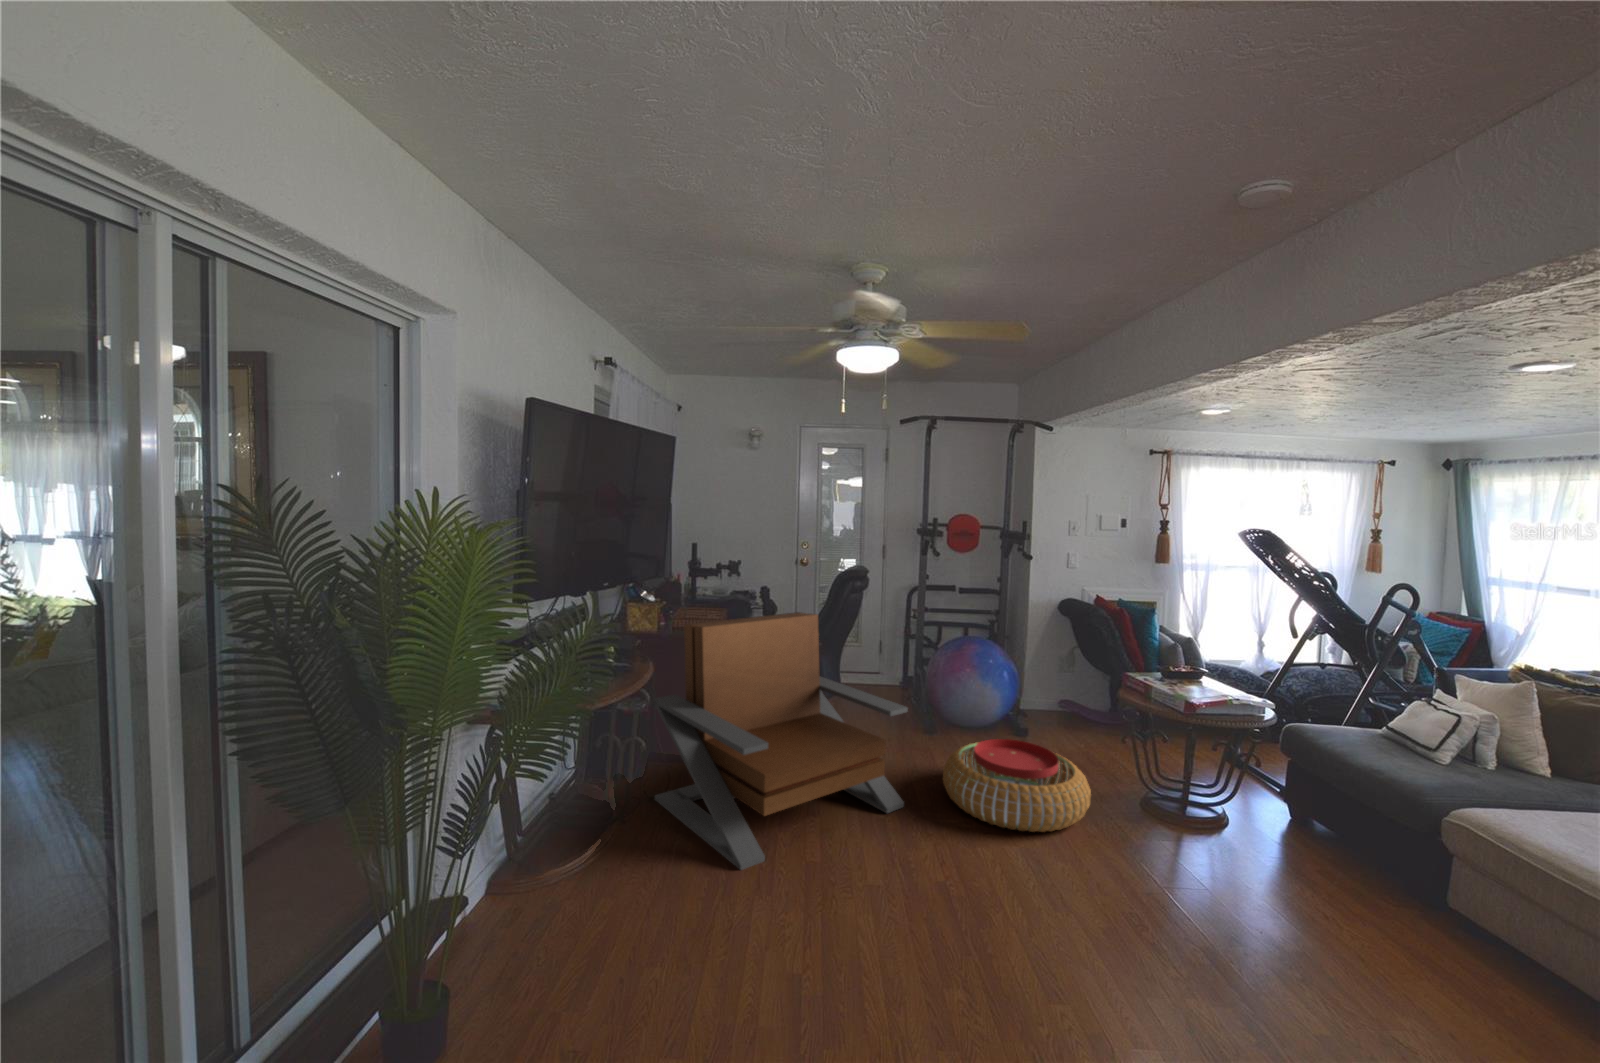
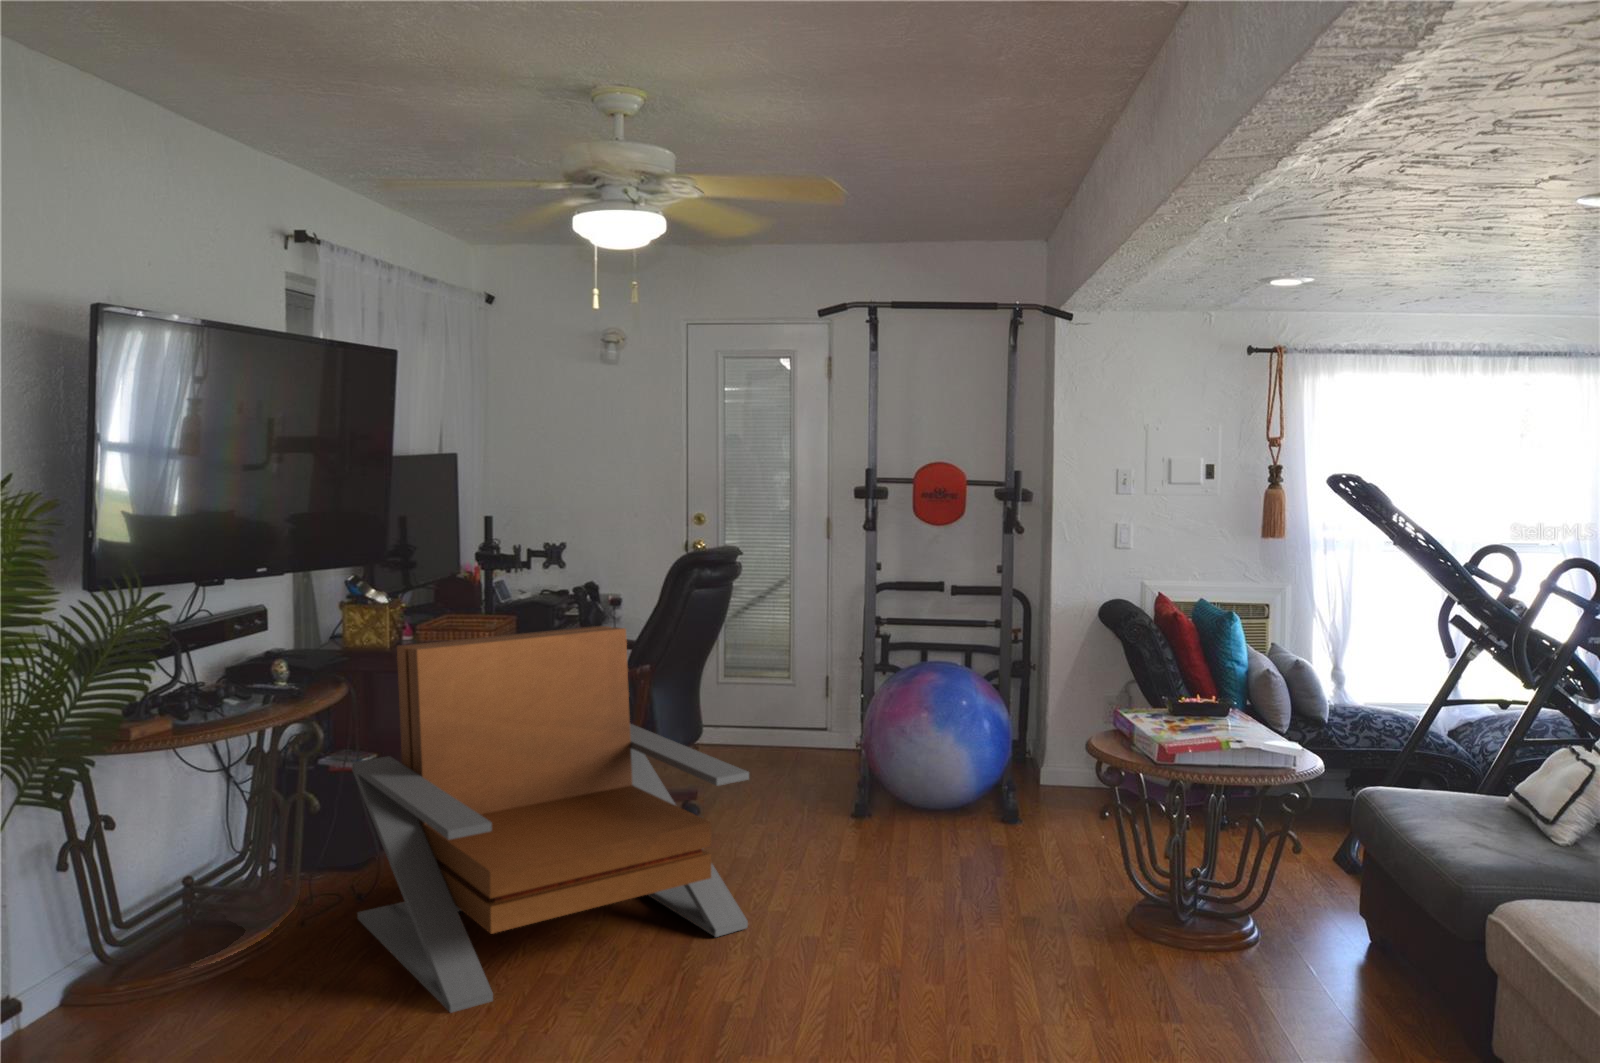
pouf: present [943,739,1091,832] -> none [817,824,1042,962]

